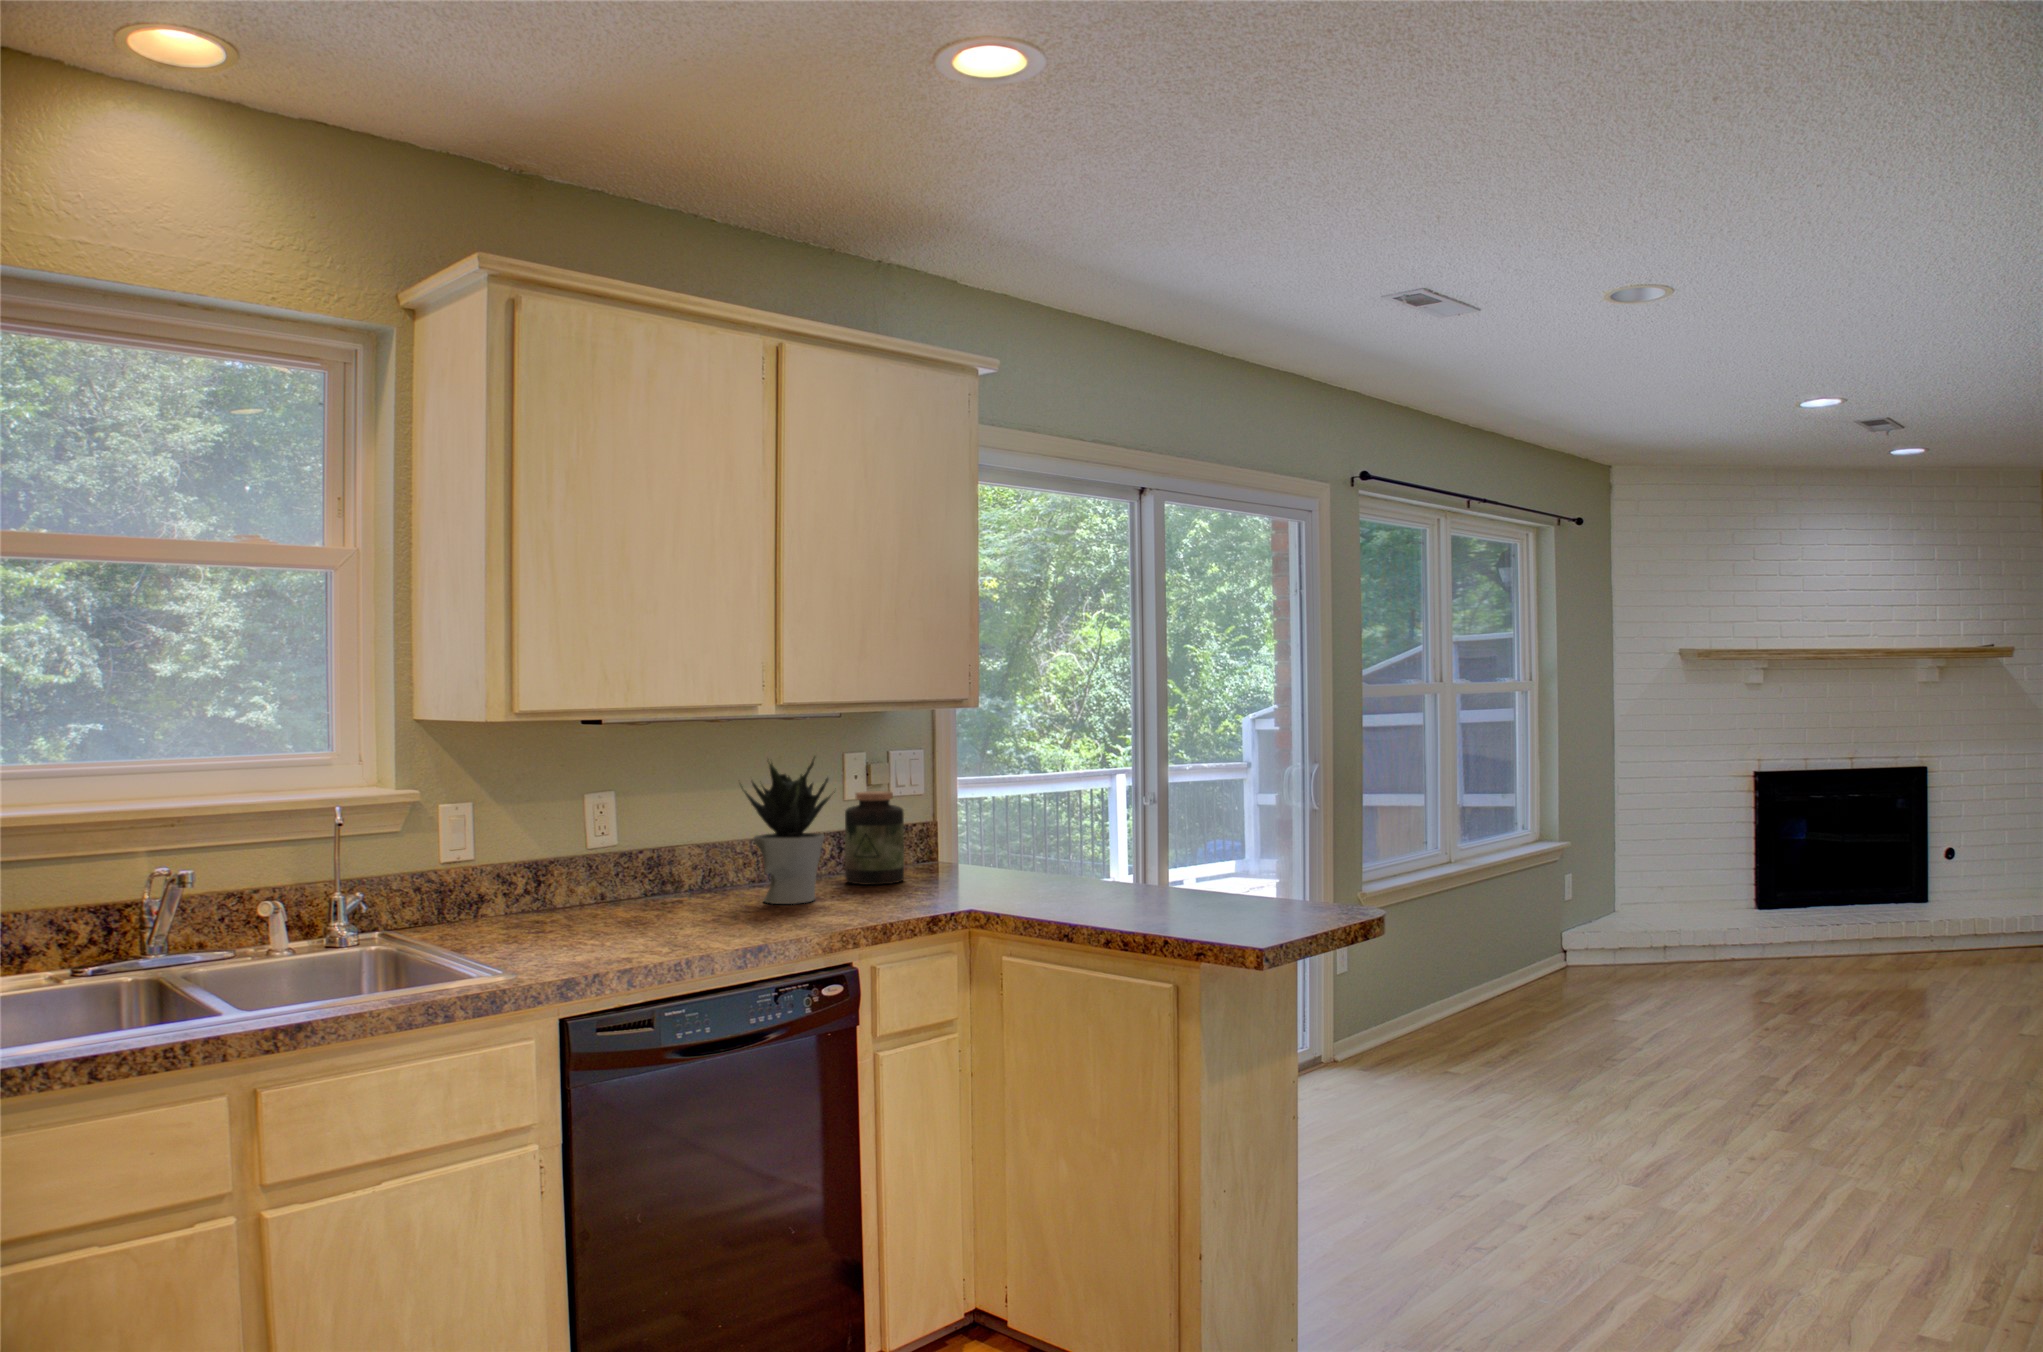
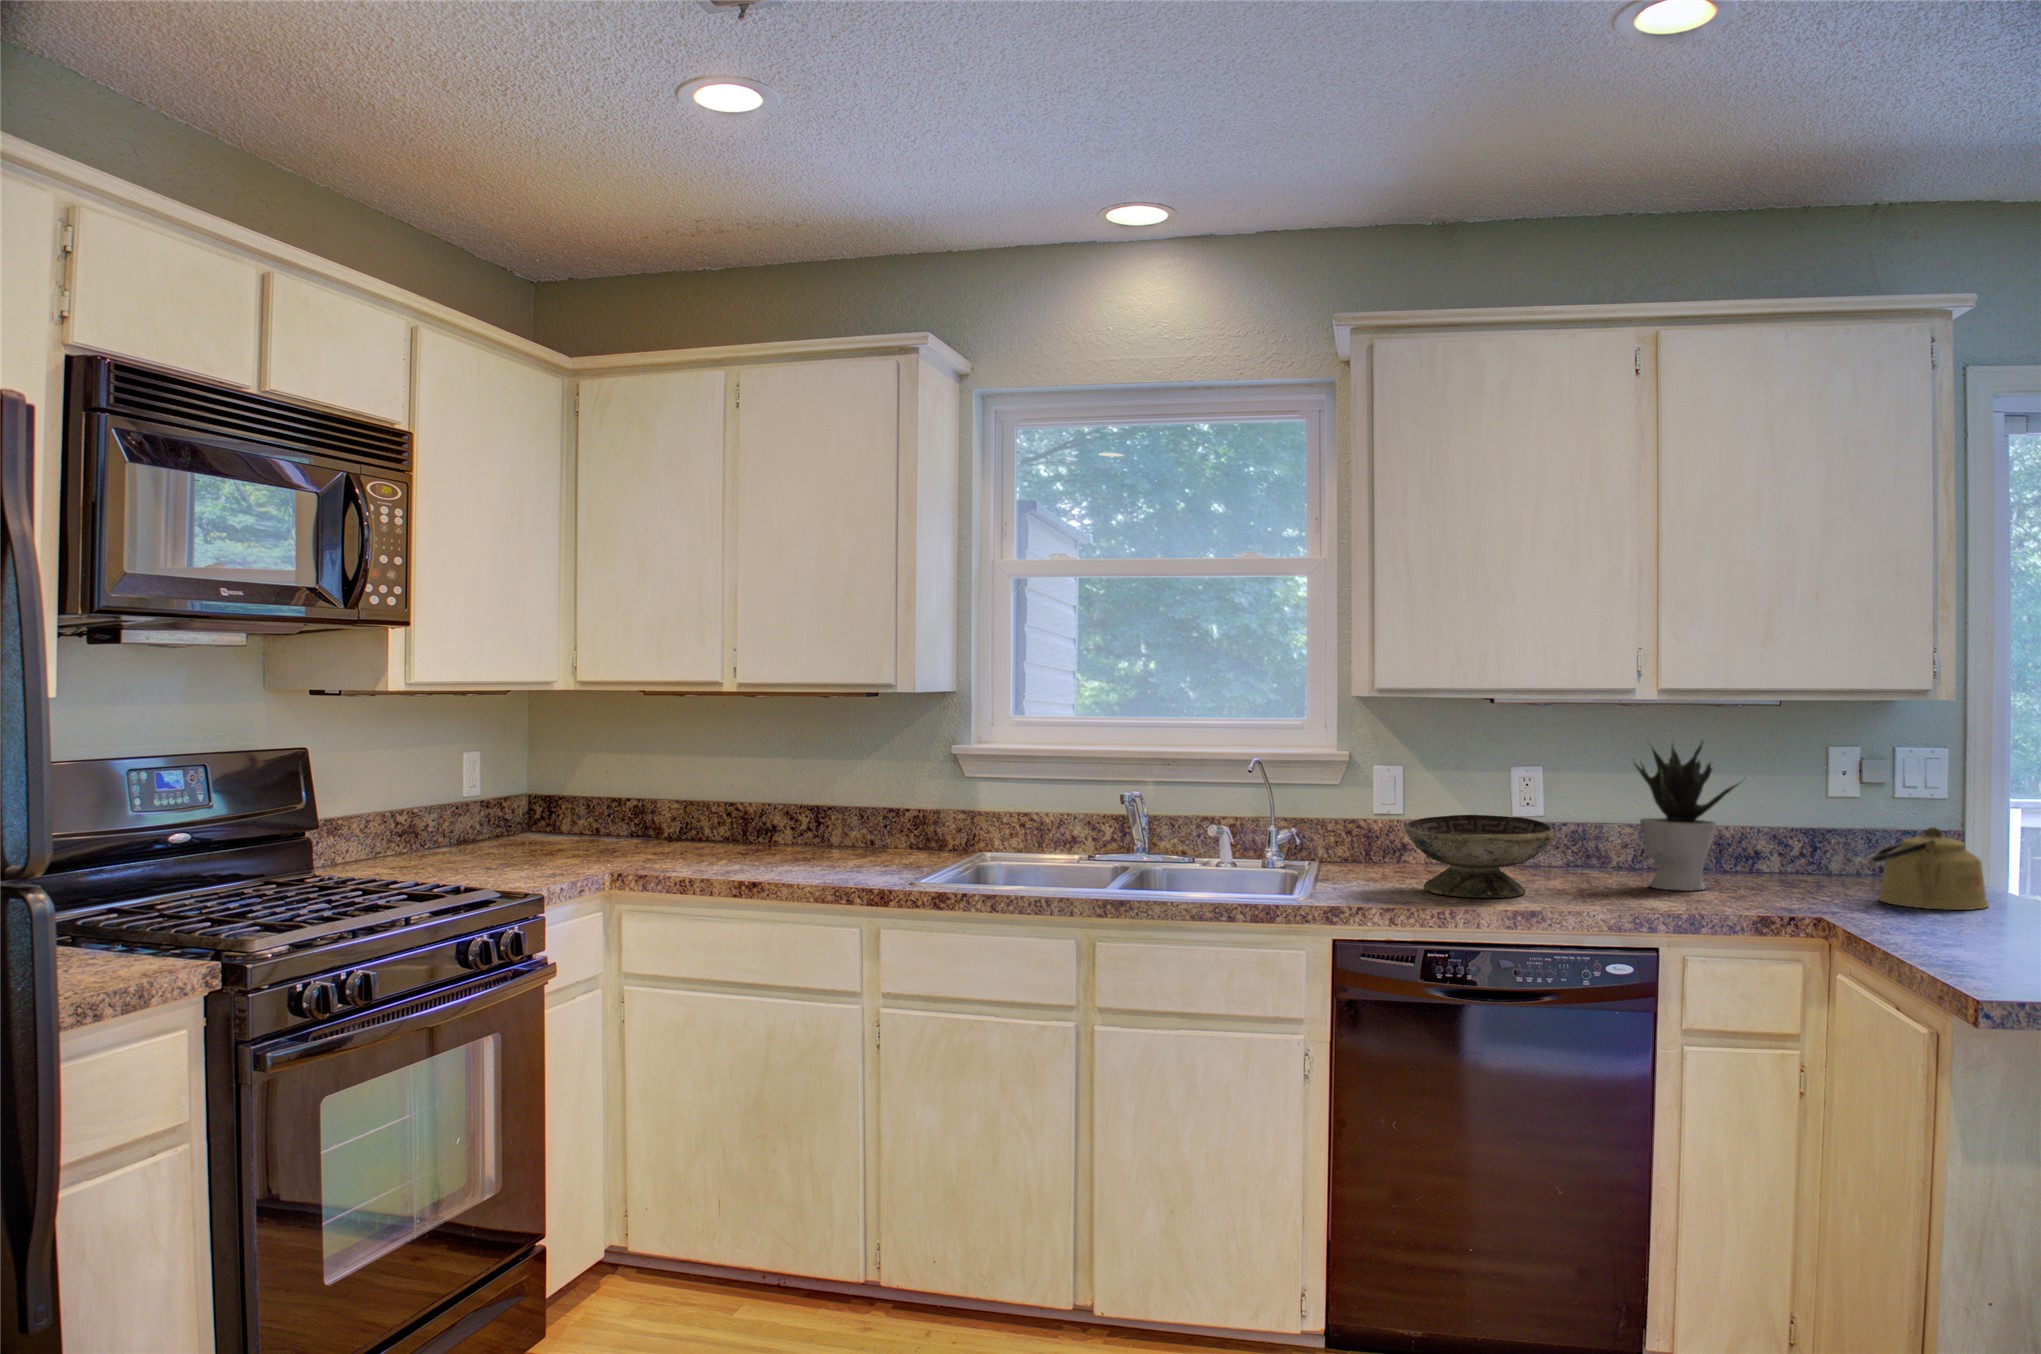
jar: present [845,791,904,885] -> none [1789,785,1862,890]
kettle: none [937,820,1030,889] -> present [1872,827,1989,910]
decorative bowl: none [575,848,740,944] -> present [1405,815,1554,898]

